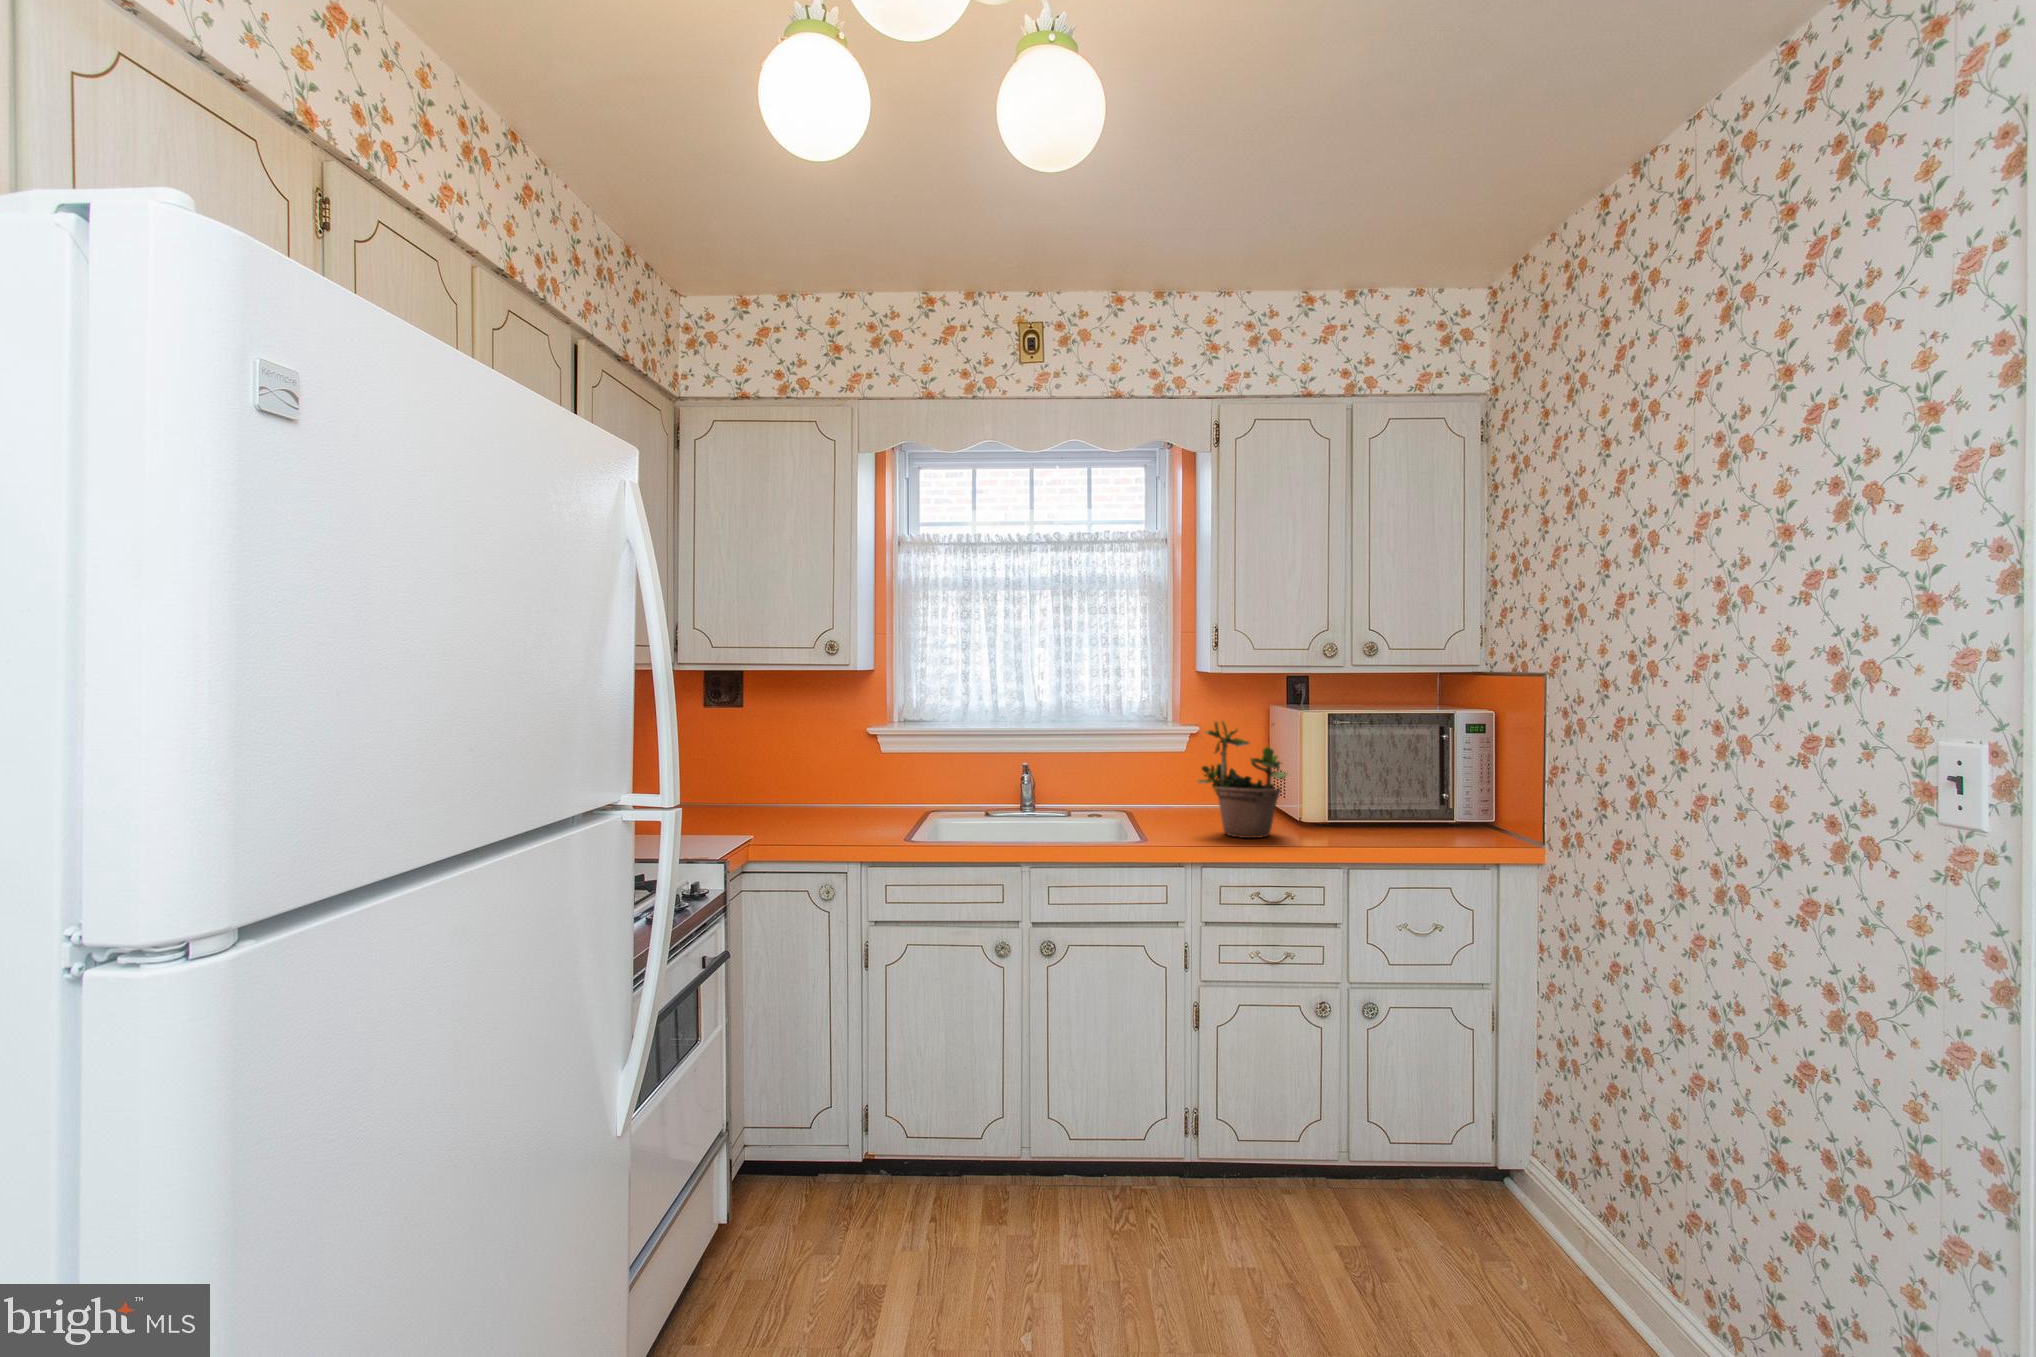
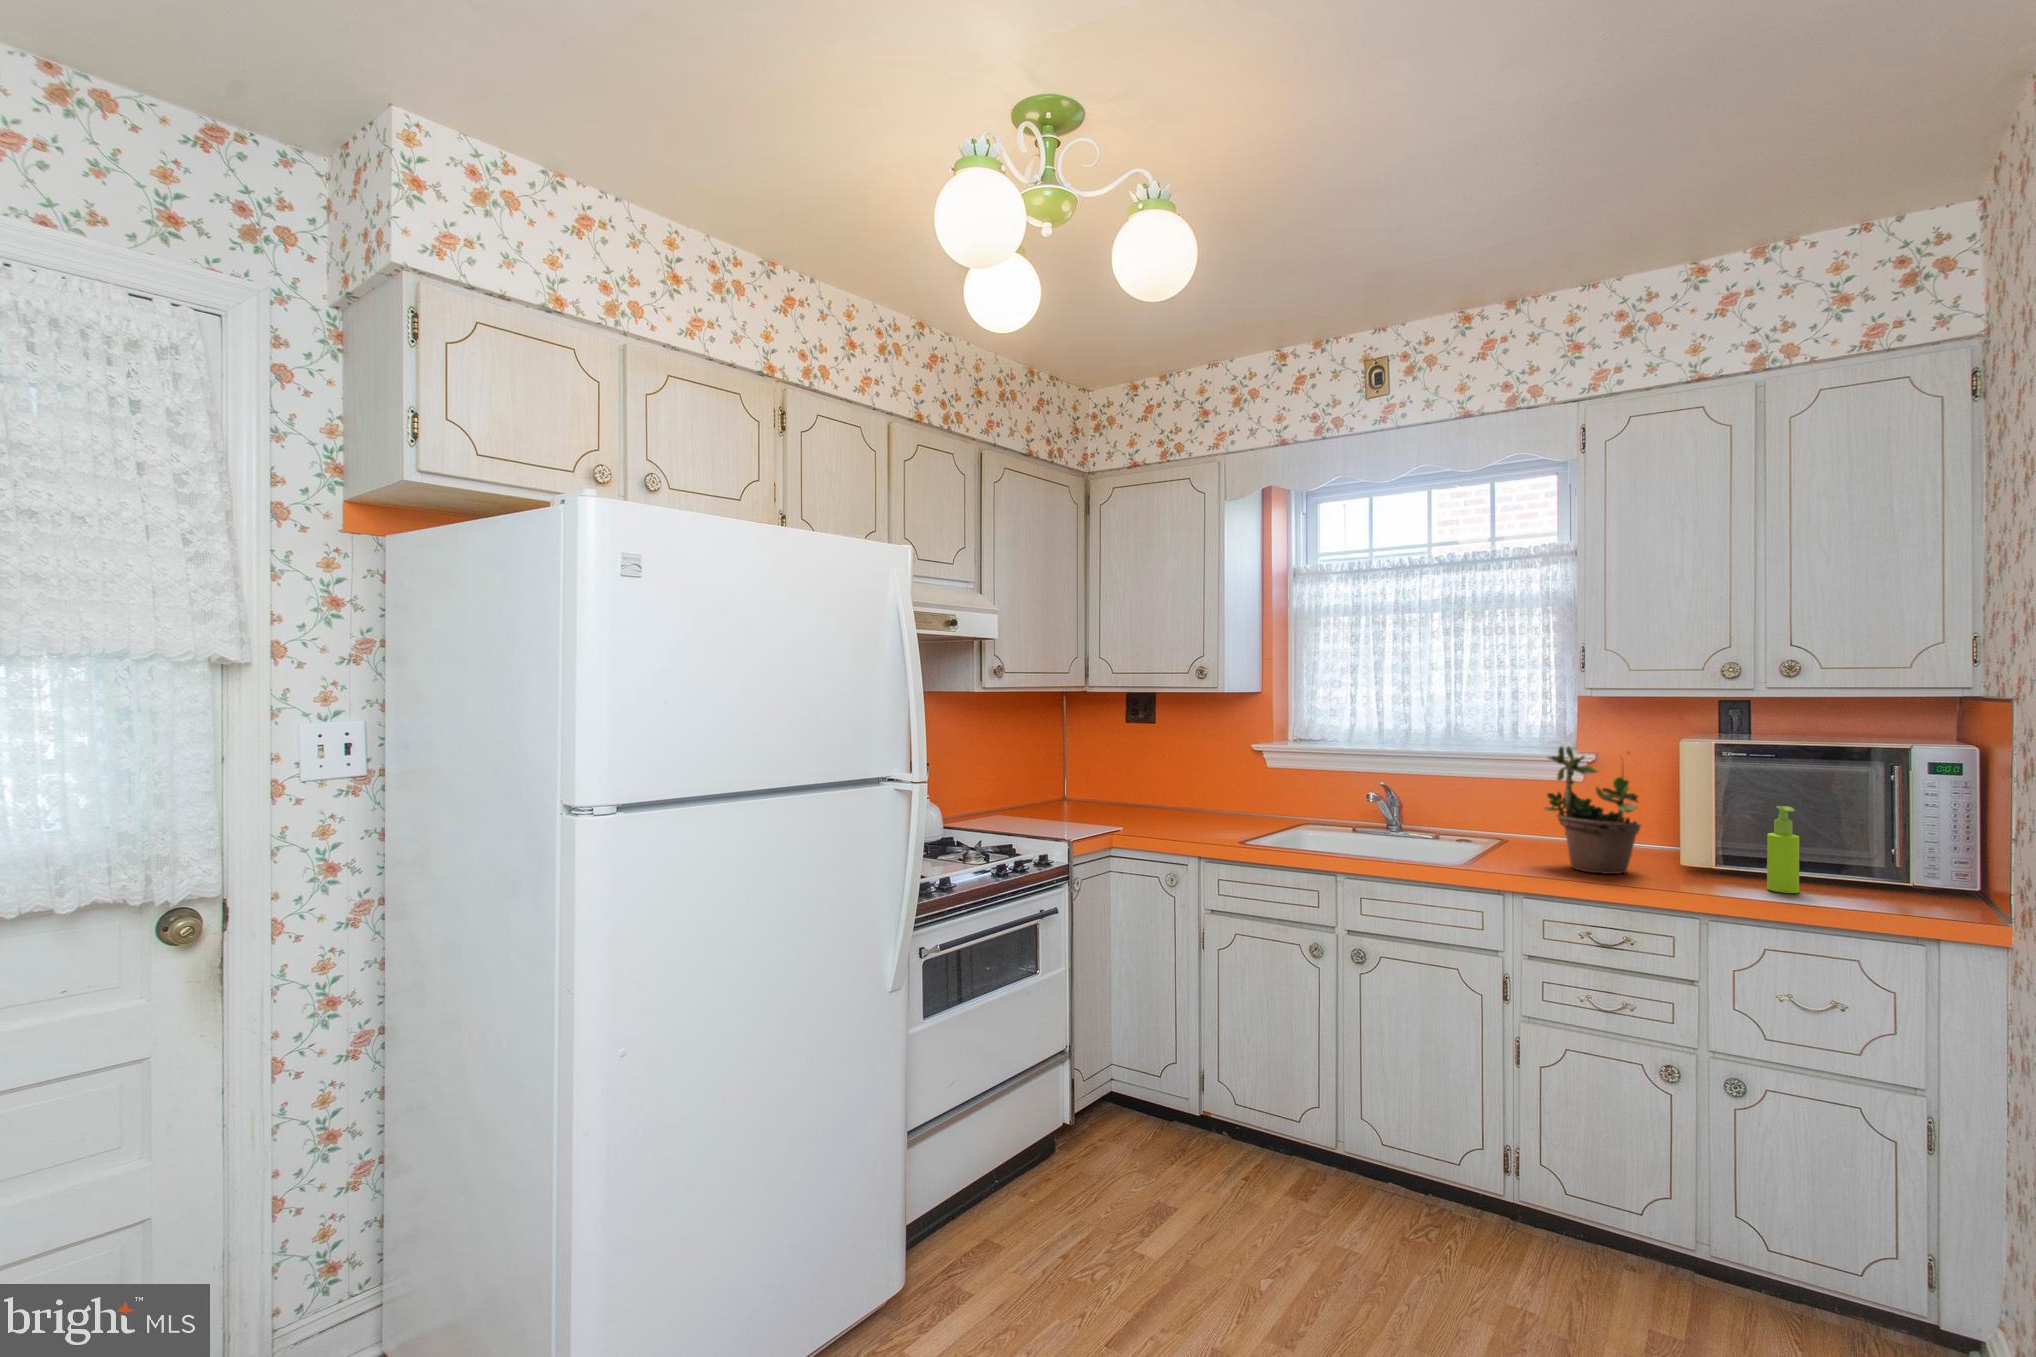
soap dispenser: none [1374,765,1399,838] -> present [1767,806,1799,893]

